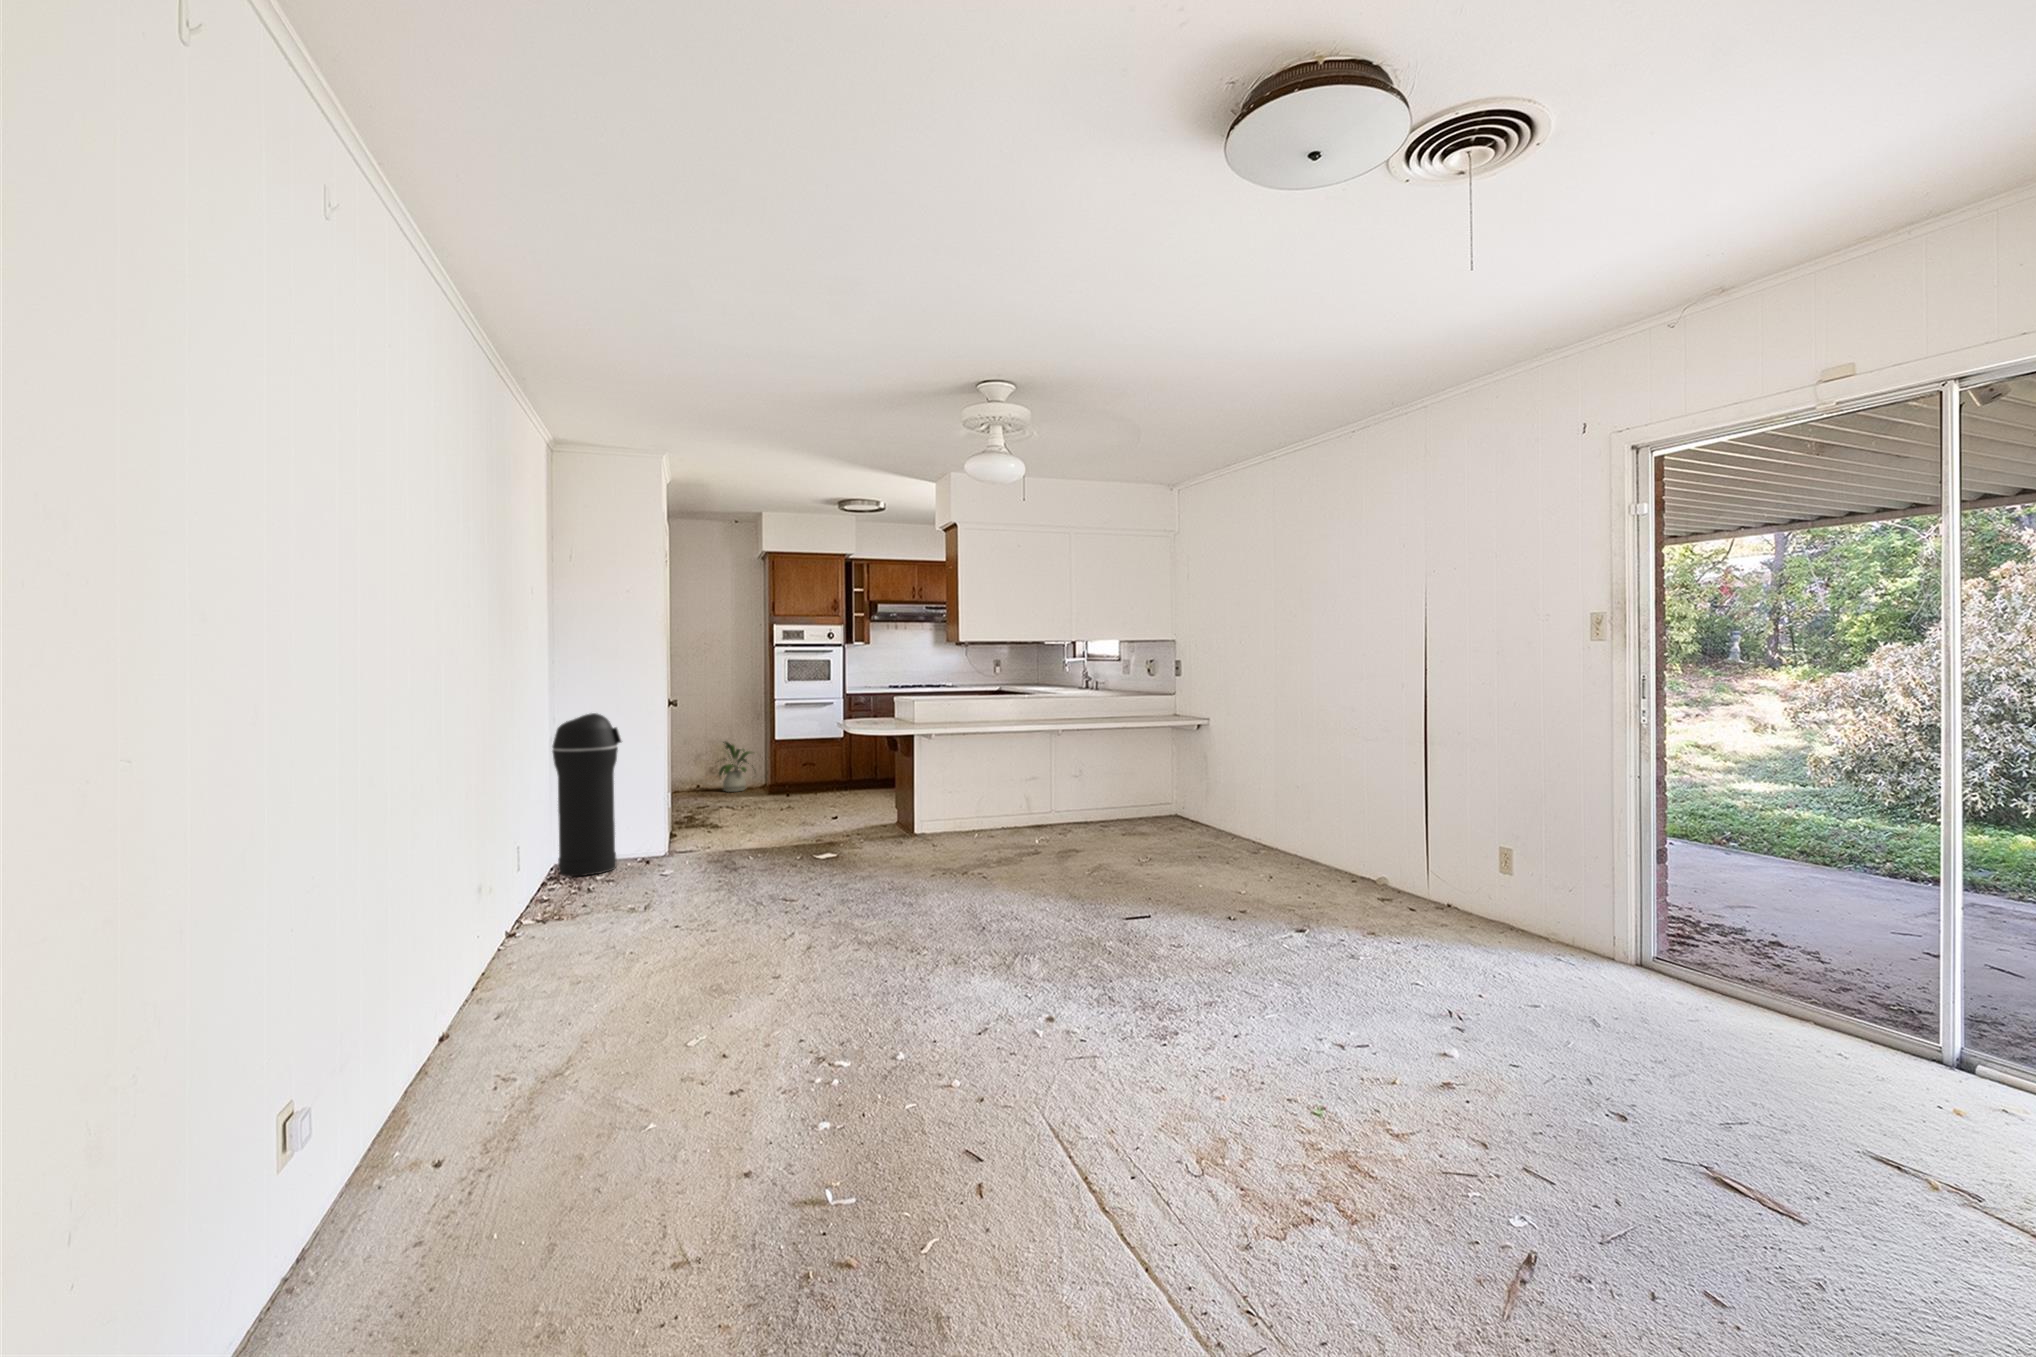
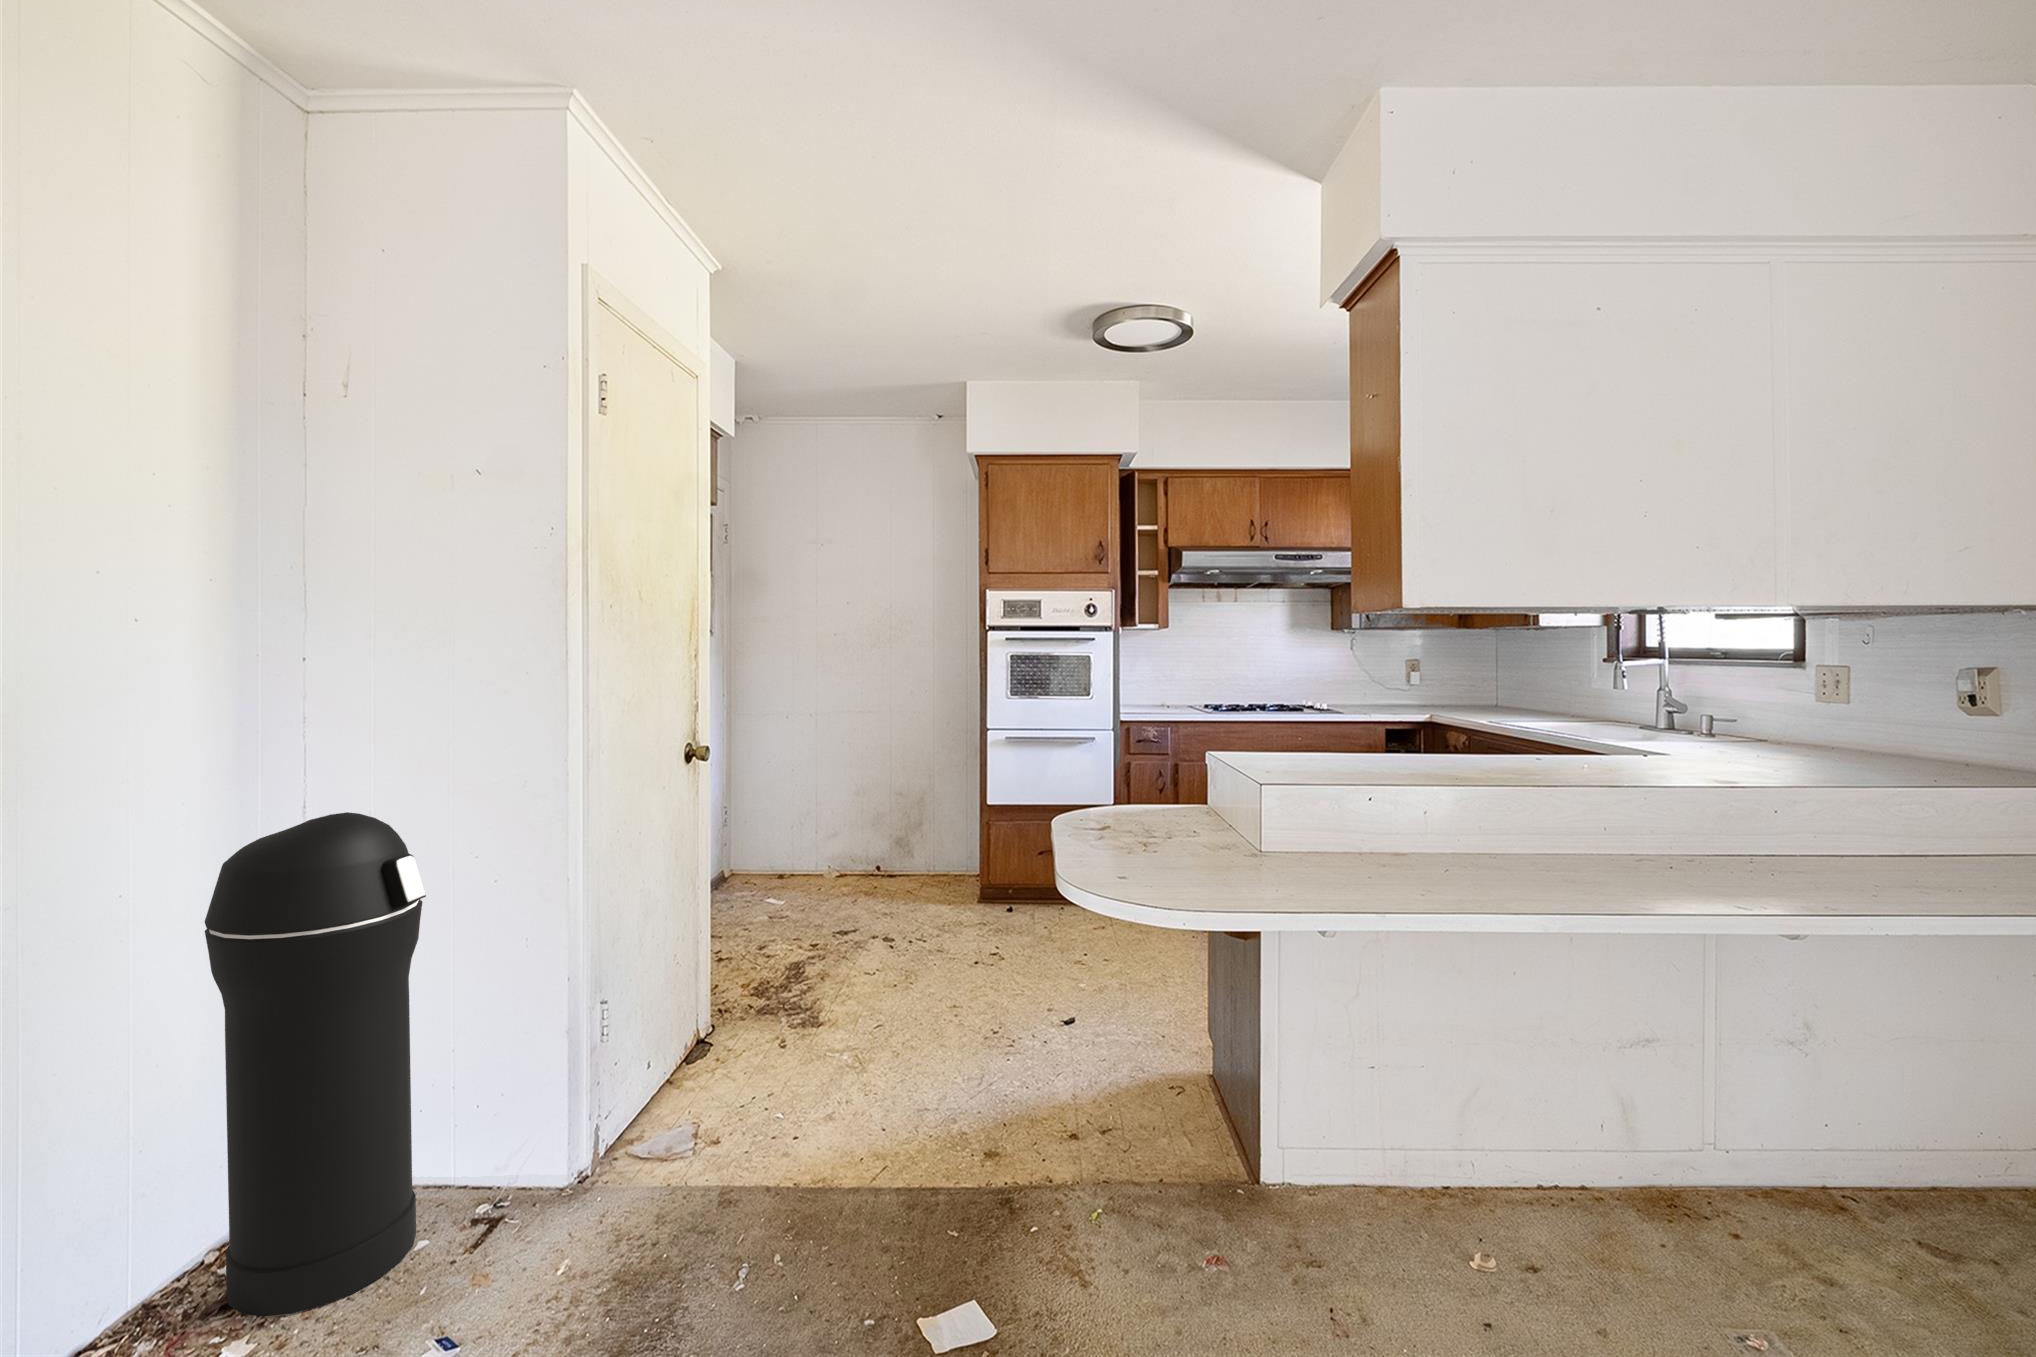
house plant: present [719,742,753,792] -> none [886,802,966,894]

